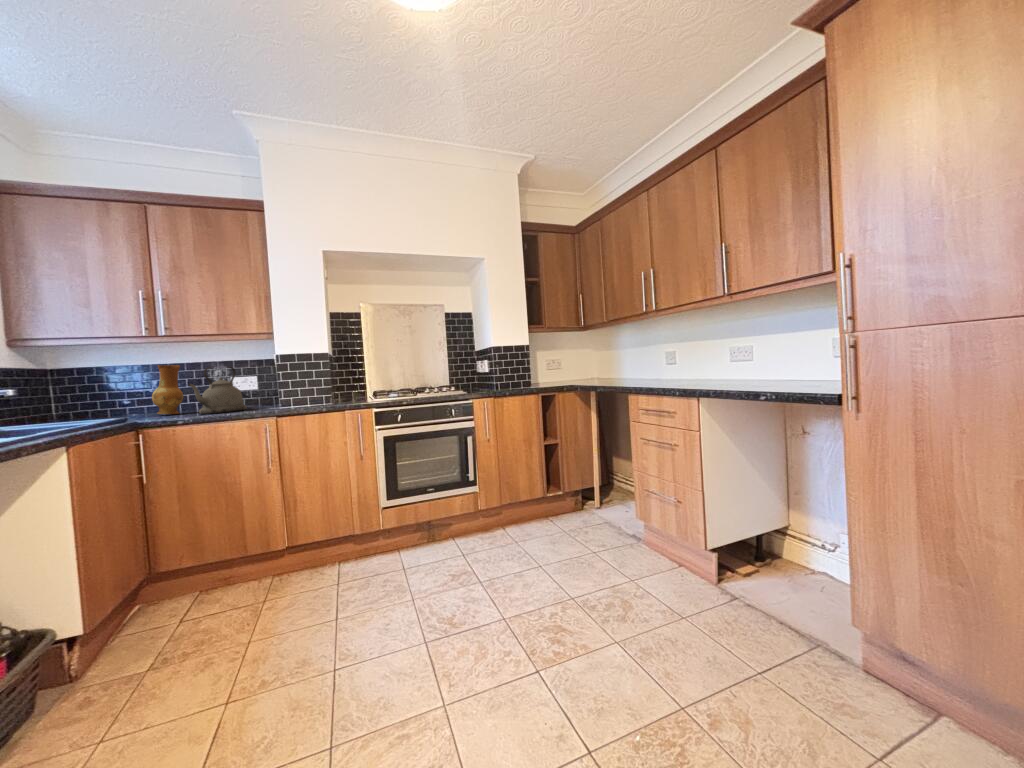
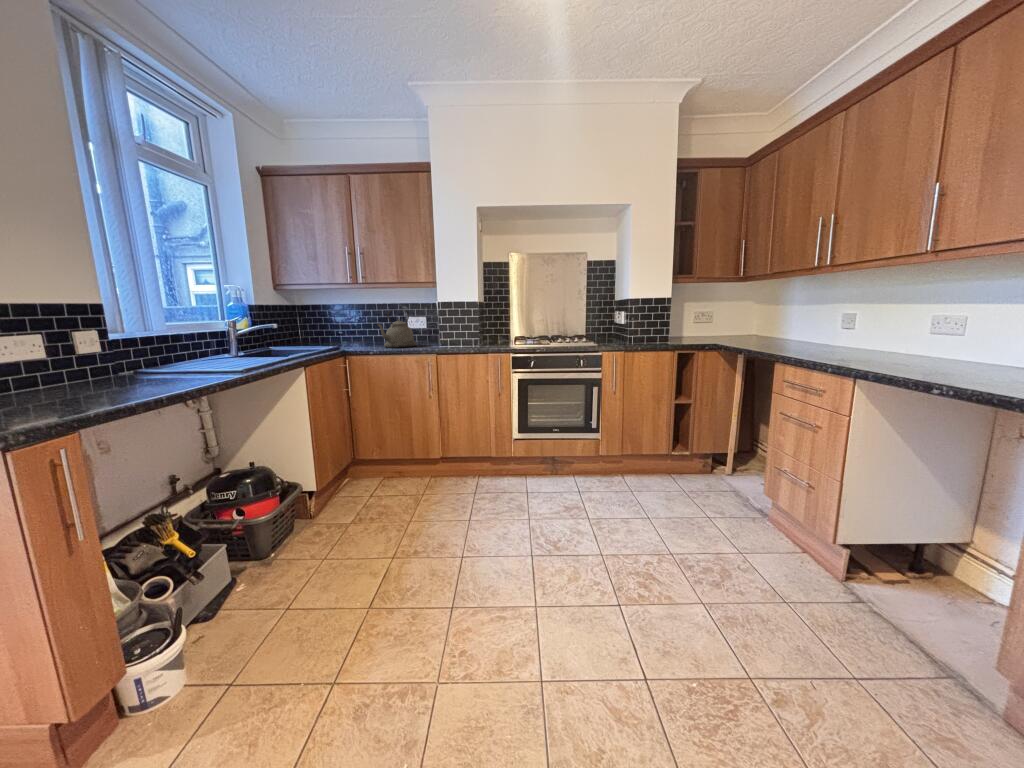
ceramic jug: present [152,365,184,414] -> none [355,306,375,345]

